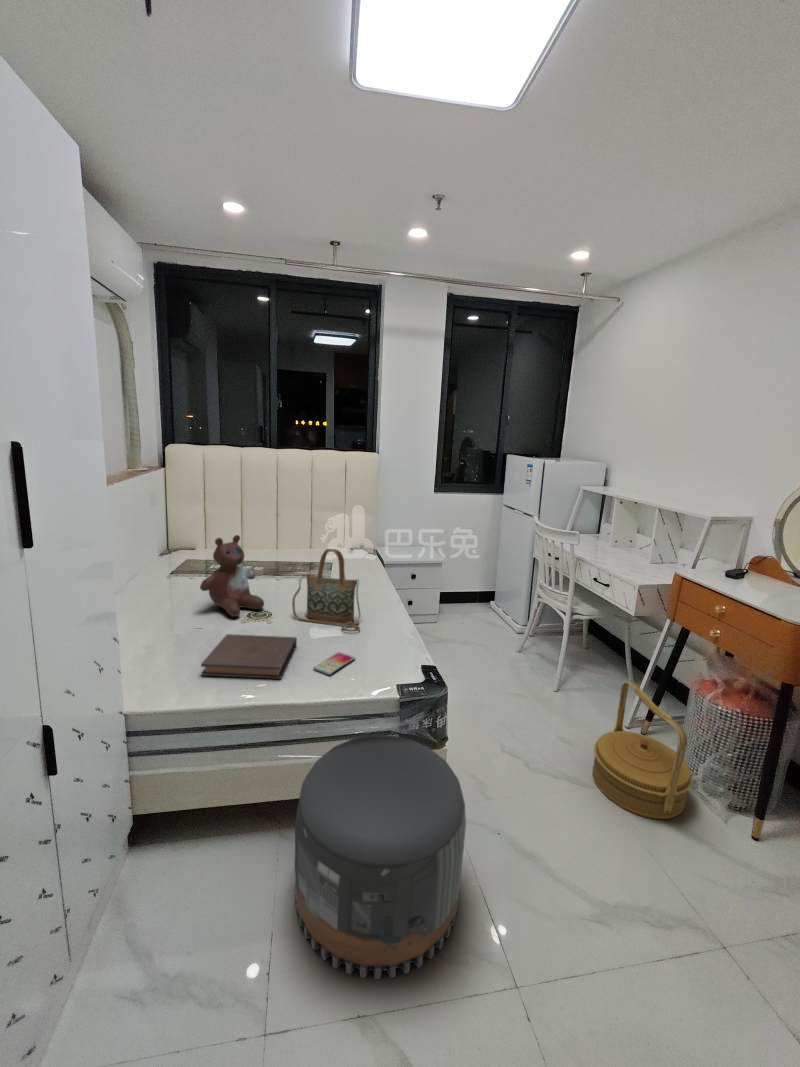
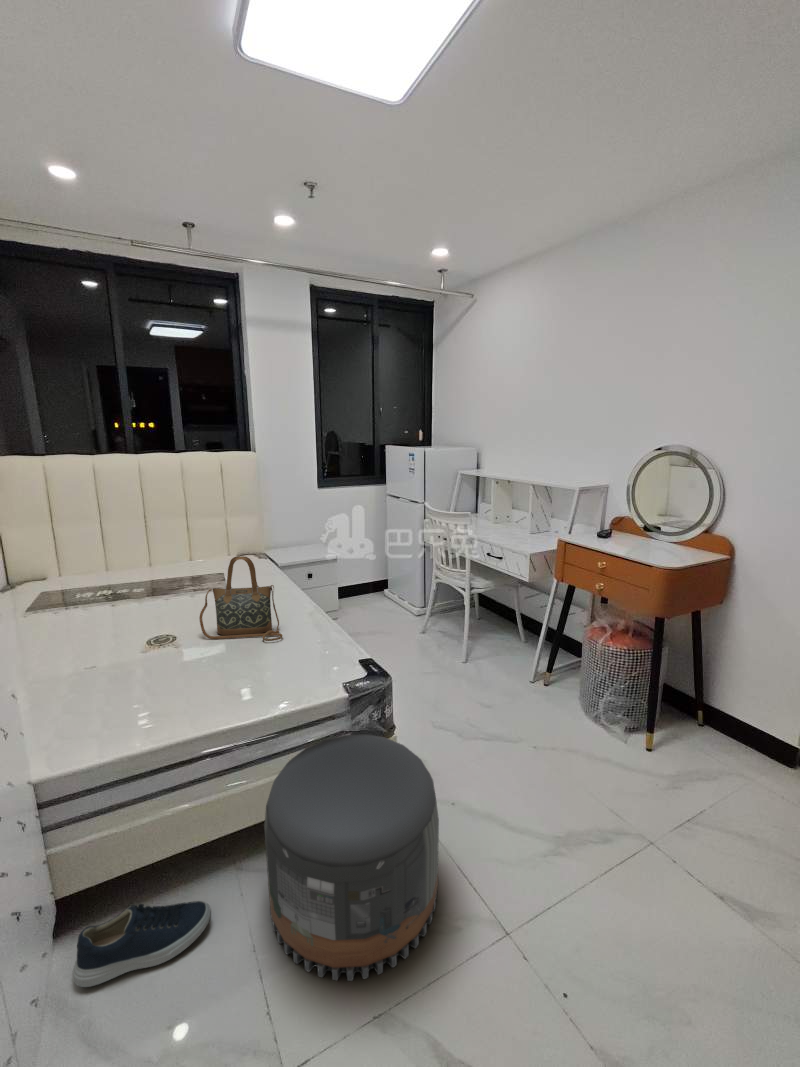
stuffed bear: present [200,535,264,617] -> none [81,555,164,649]
book: present [201,634,297,679] -> none [115,657,219,719]
smartphone: present [313,652,355,675] -> none [248,663,289,689]
woven basket: present [593,681,693,819] -> none [515,640,597,754]
shoe: none [135,837,248,895] -> present [72,901,211,987]

